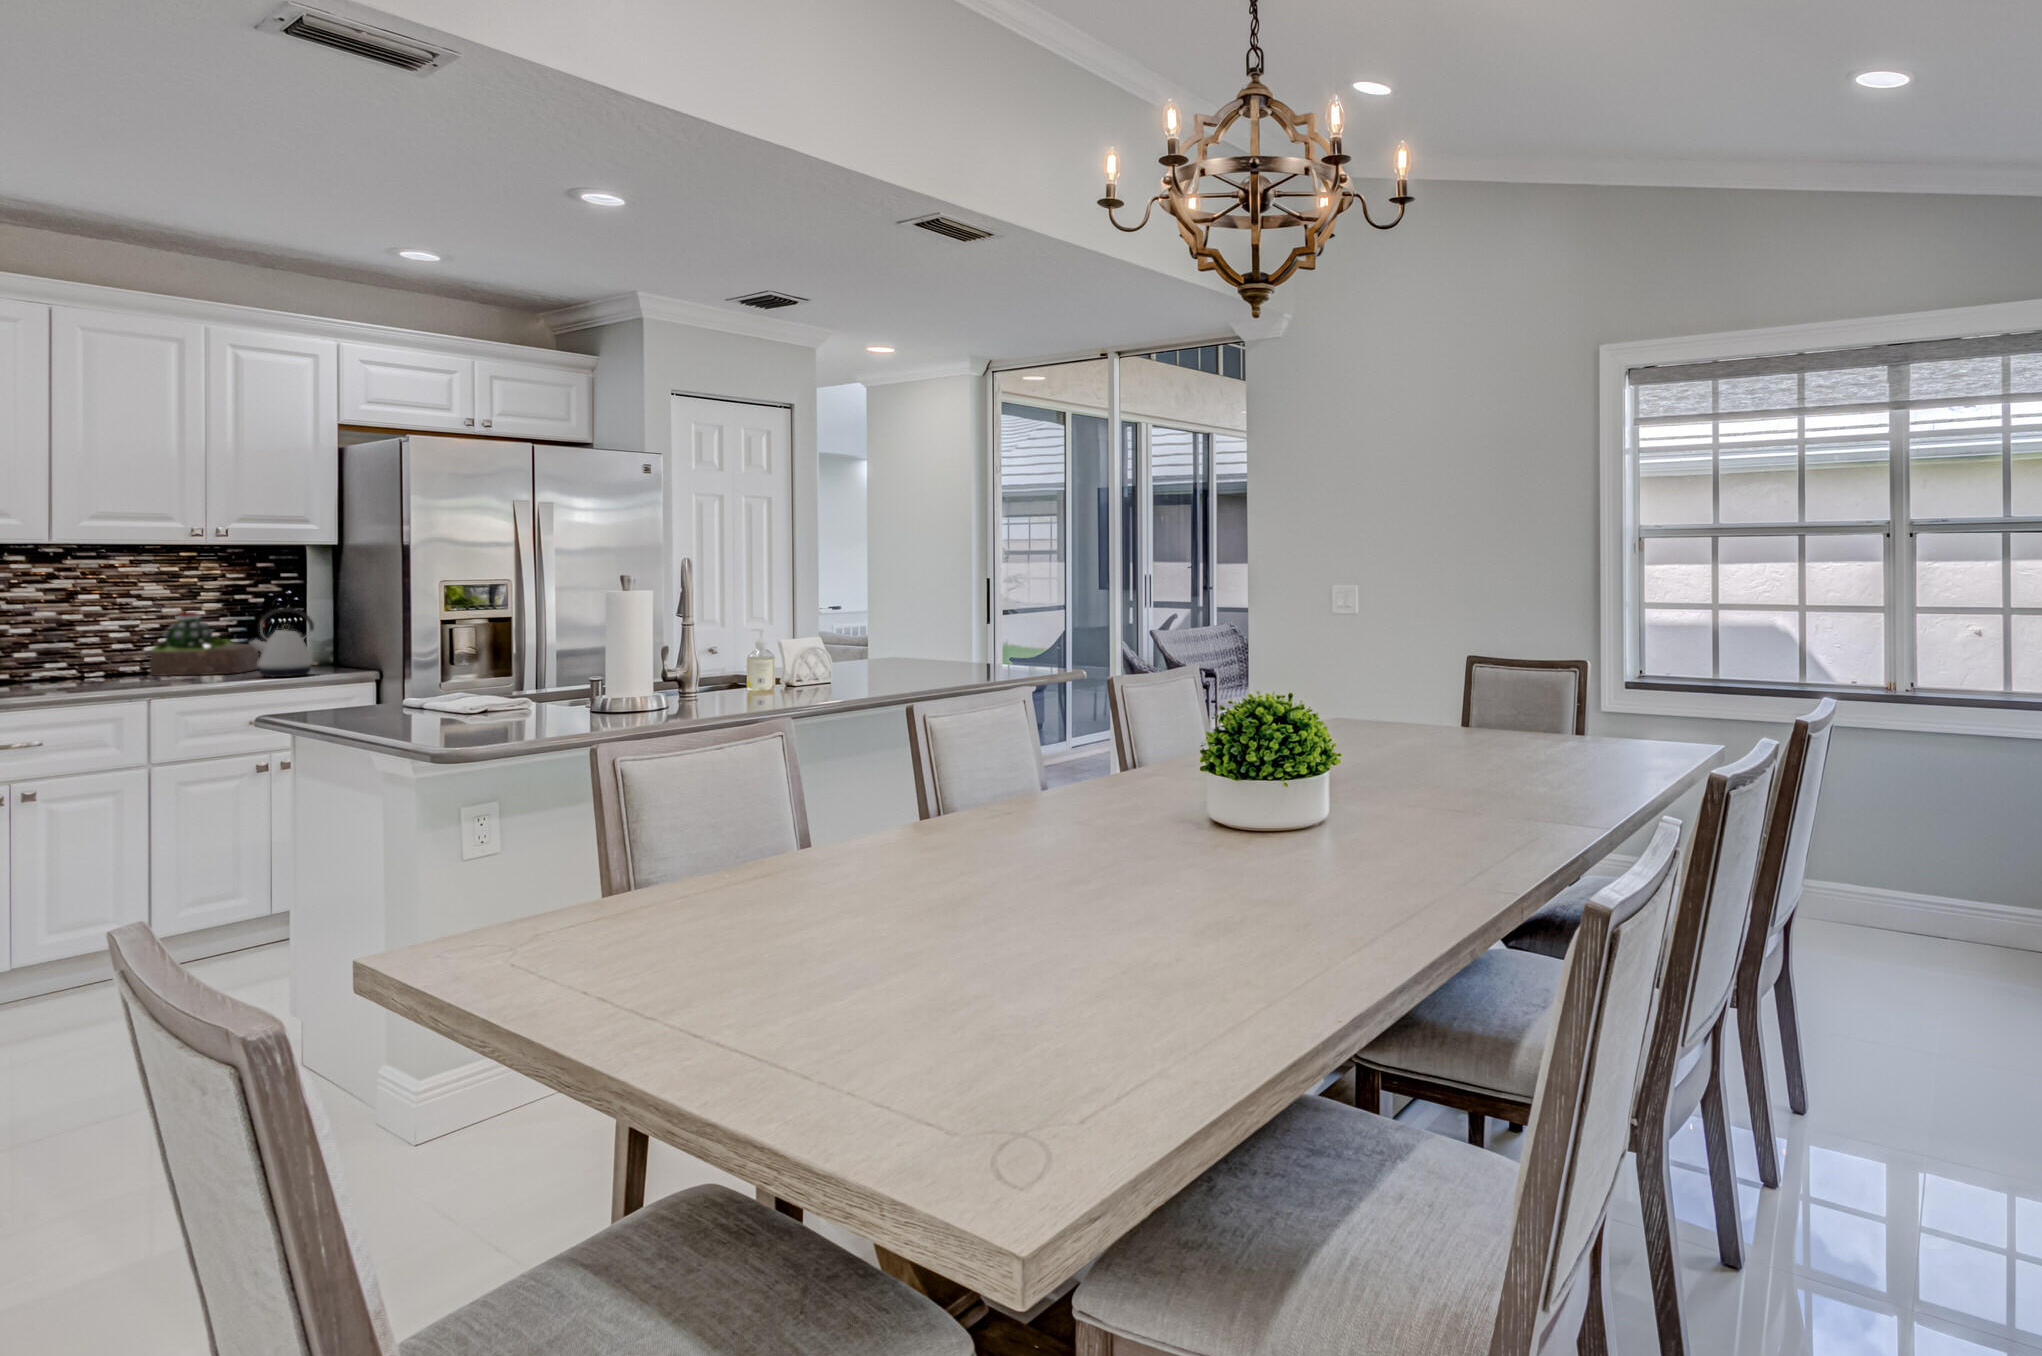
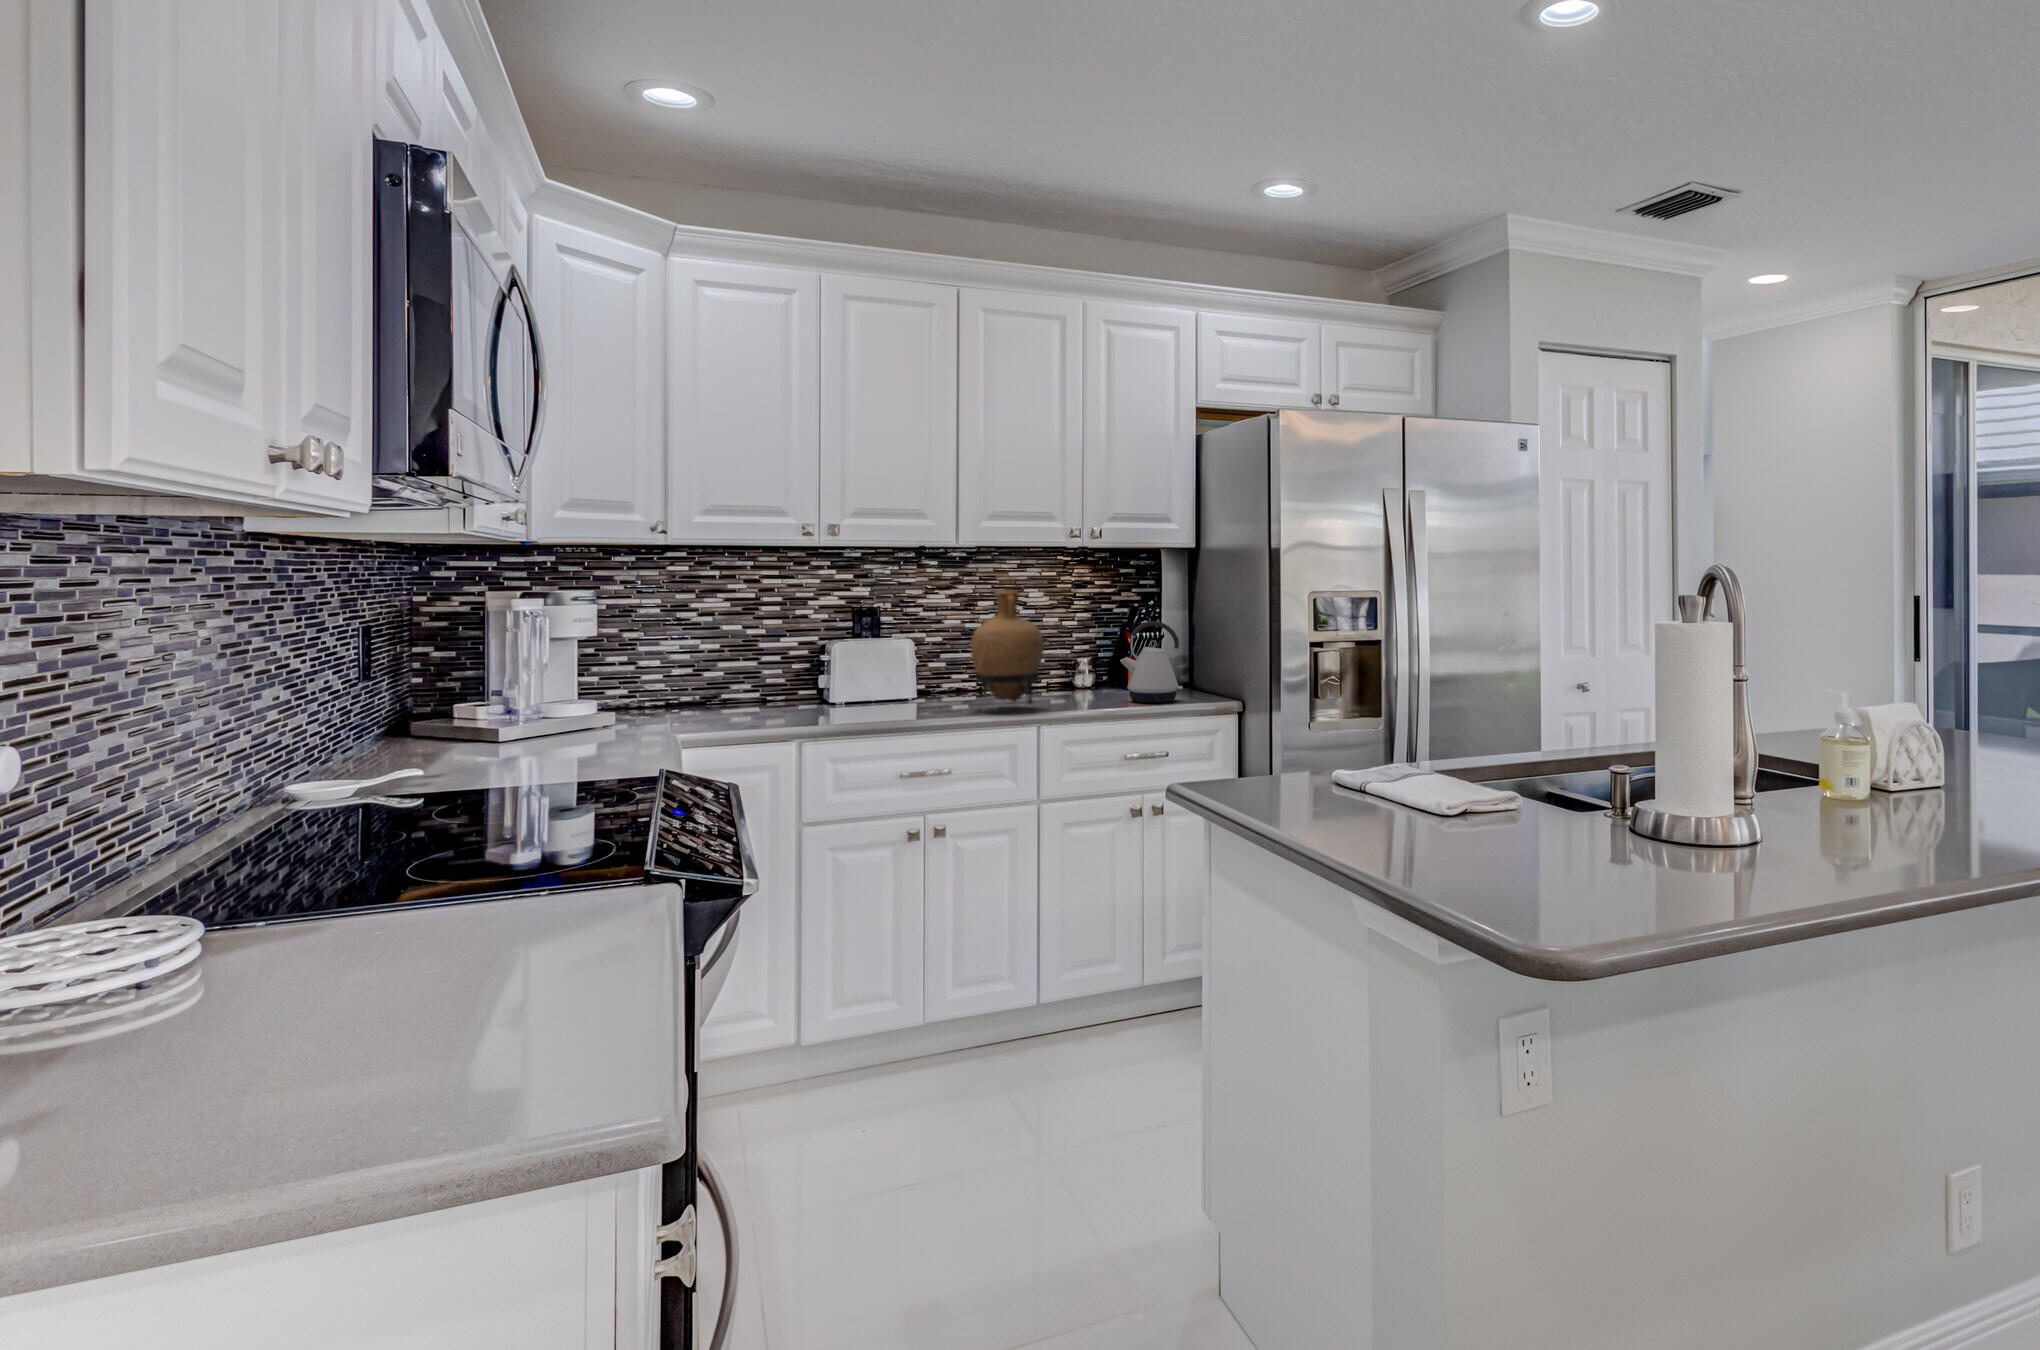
vase: none [67,583,156,685] -> present [971,591,1044,703]
succulent plant: present [150,612,259,676] -> none [1034,624,1124,695]

